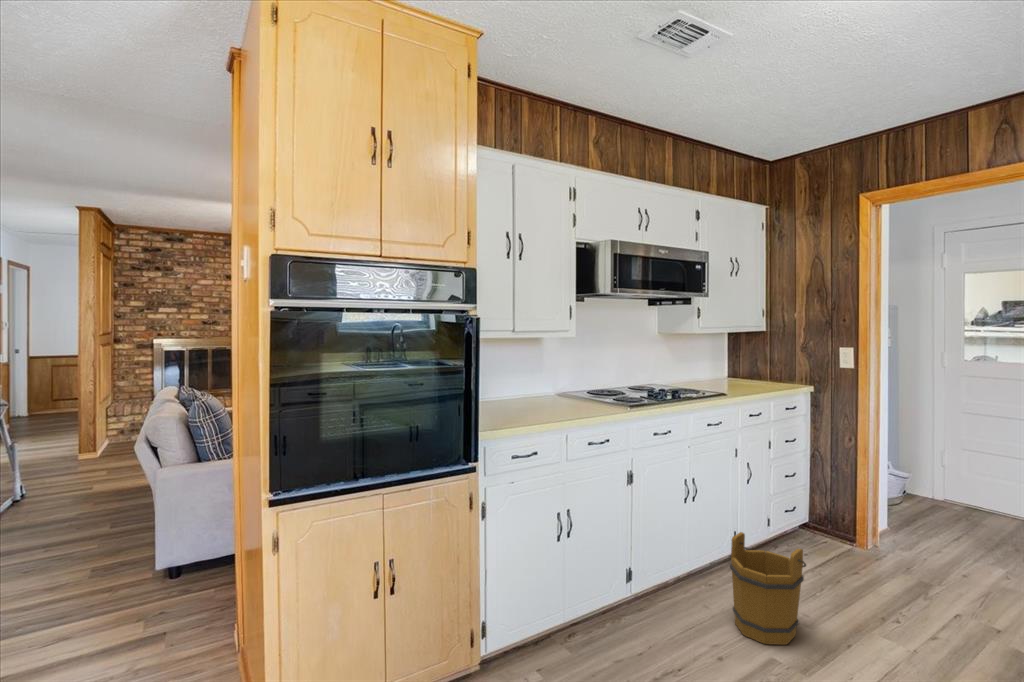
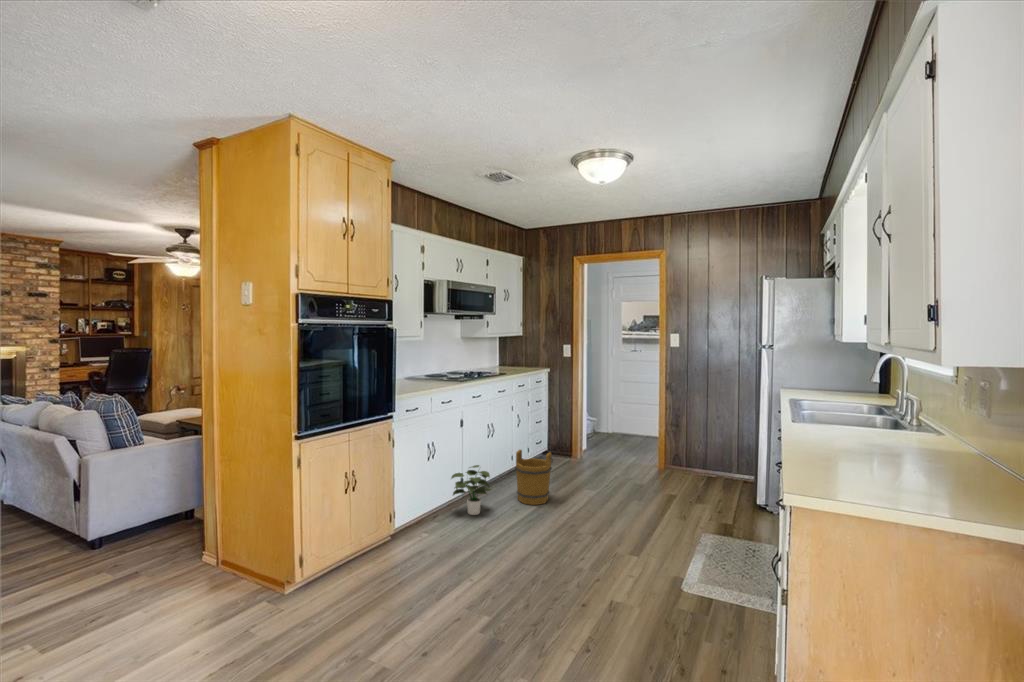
potted plant: none [604,553,682,644] -> present [451,465,491,515]

